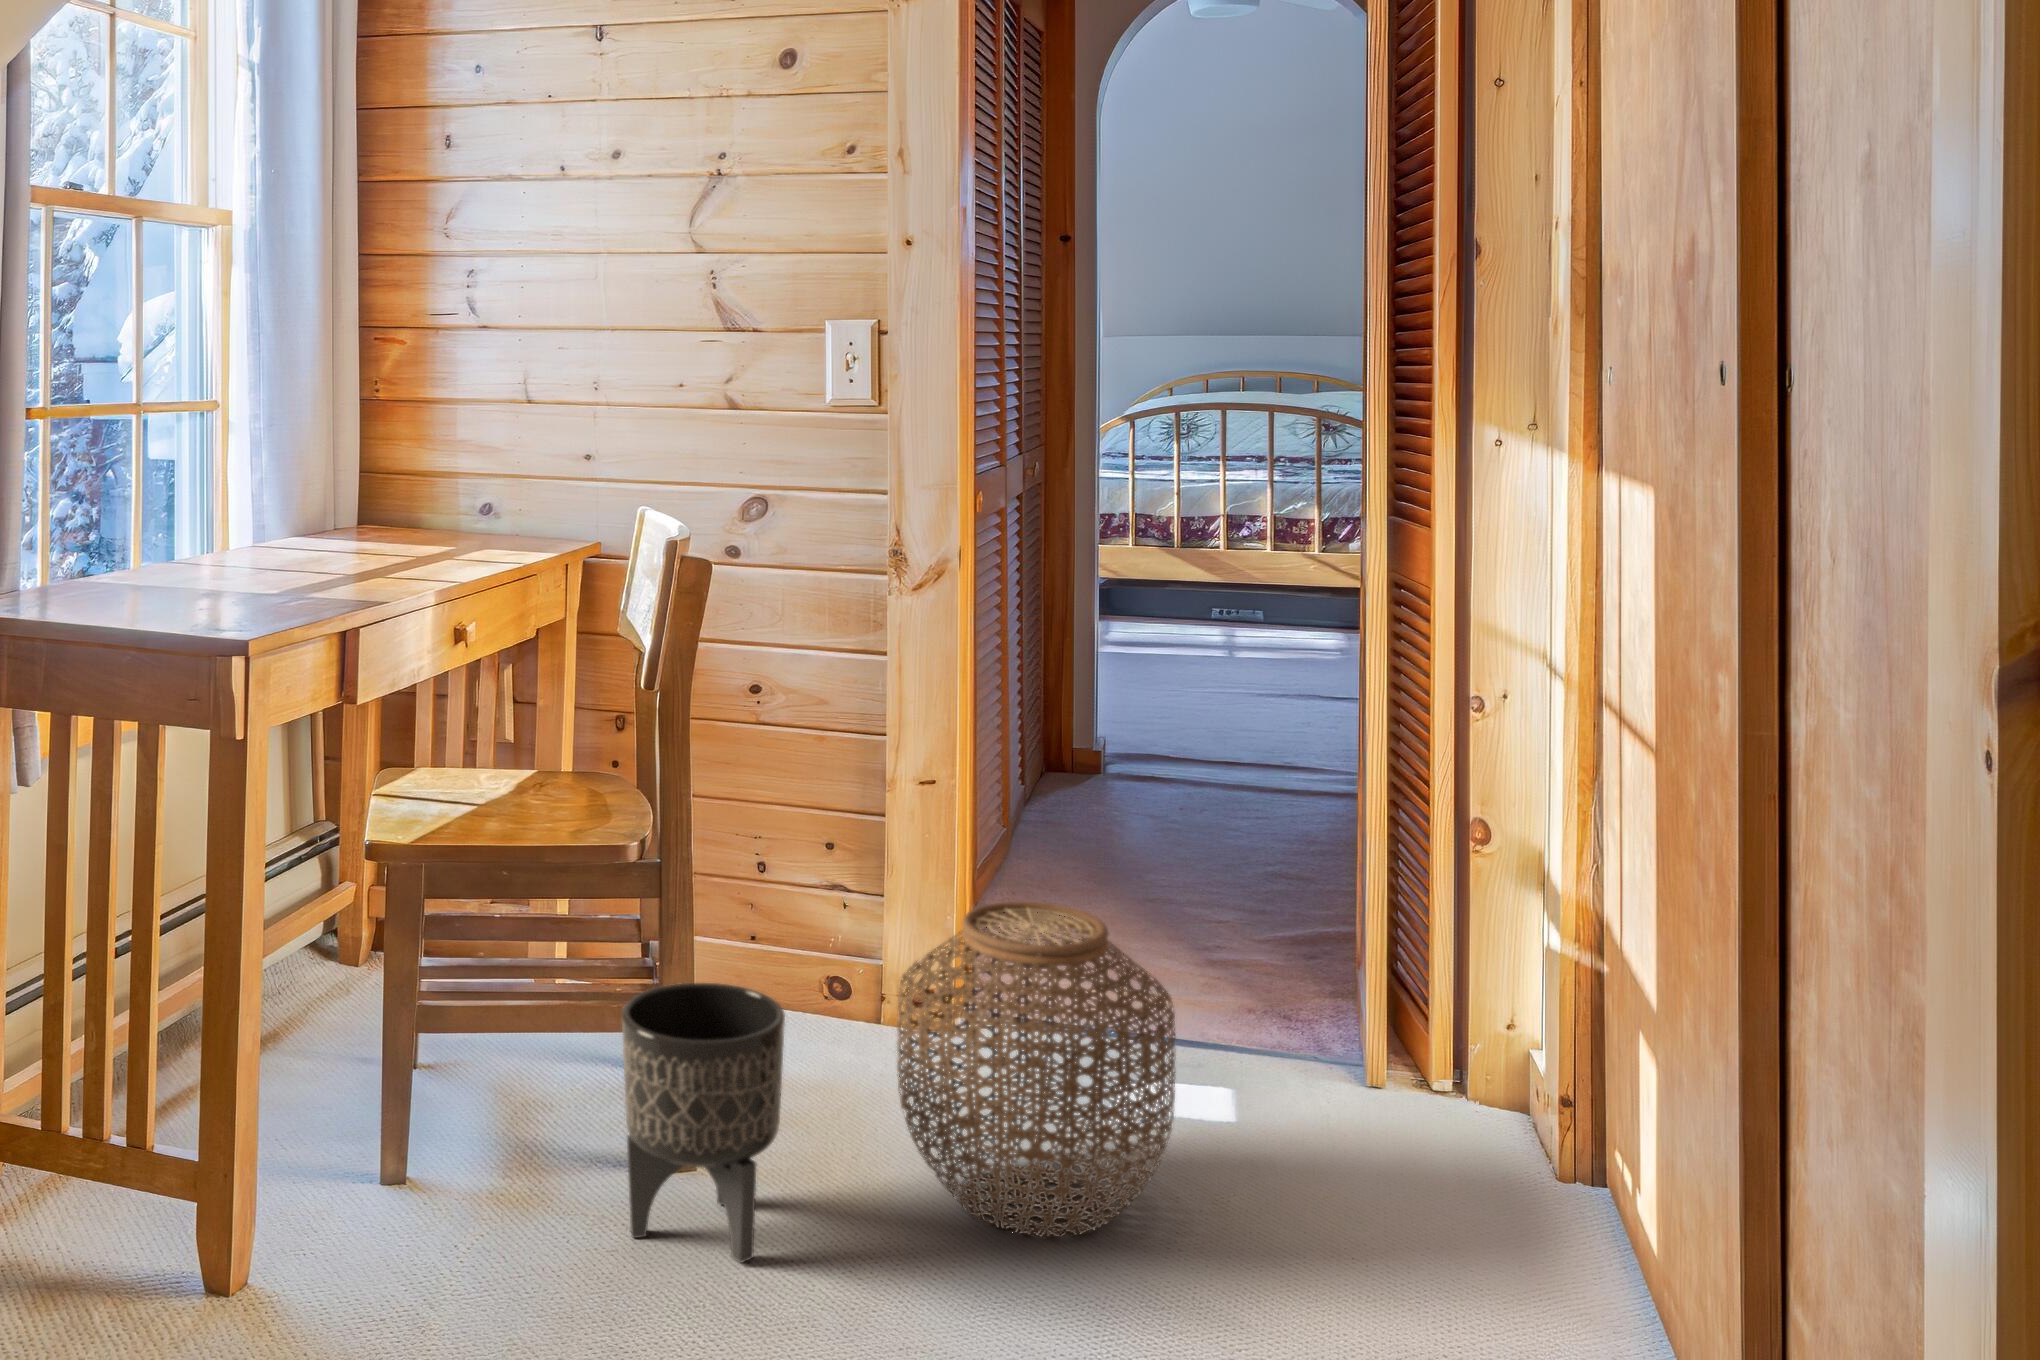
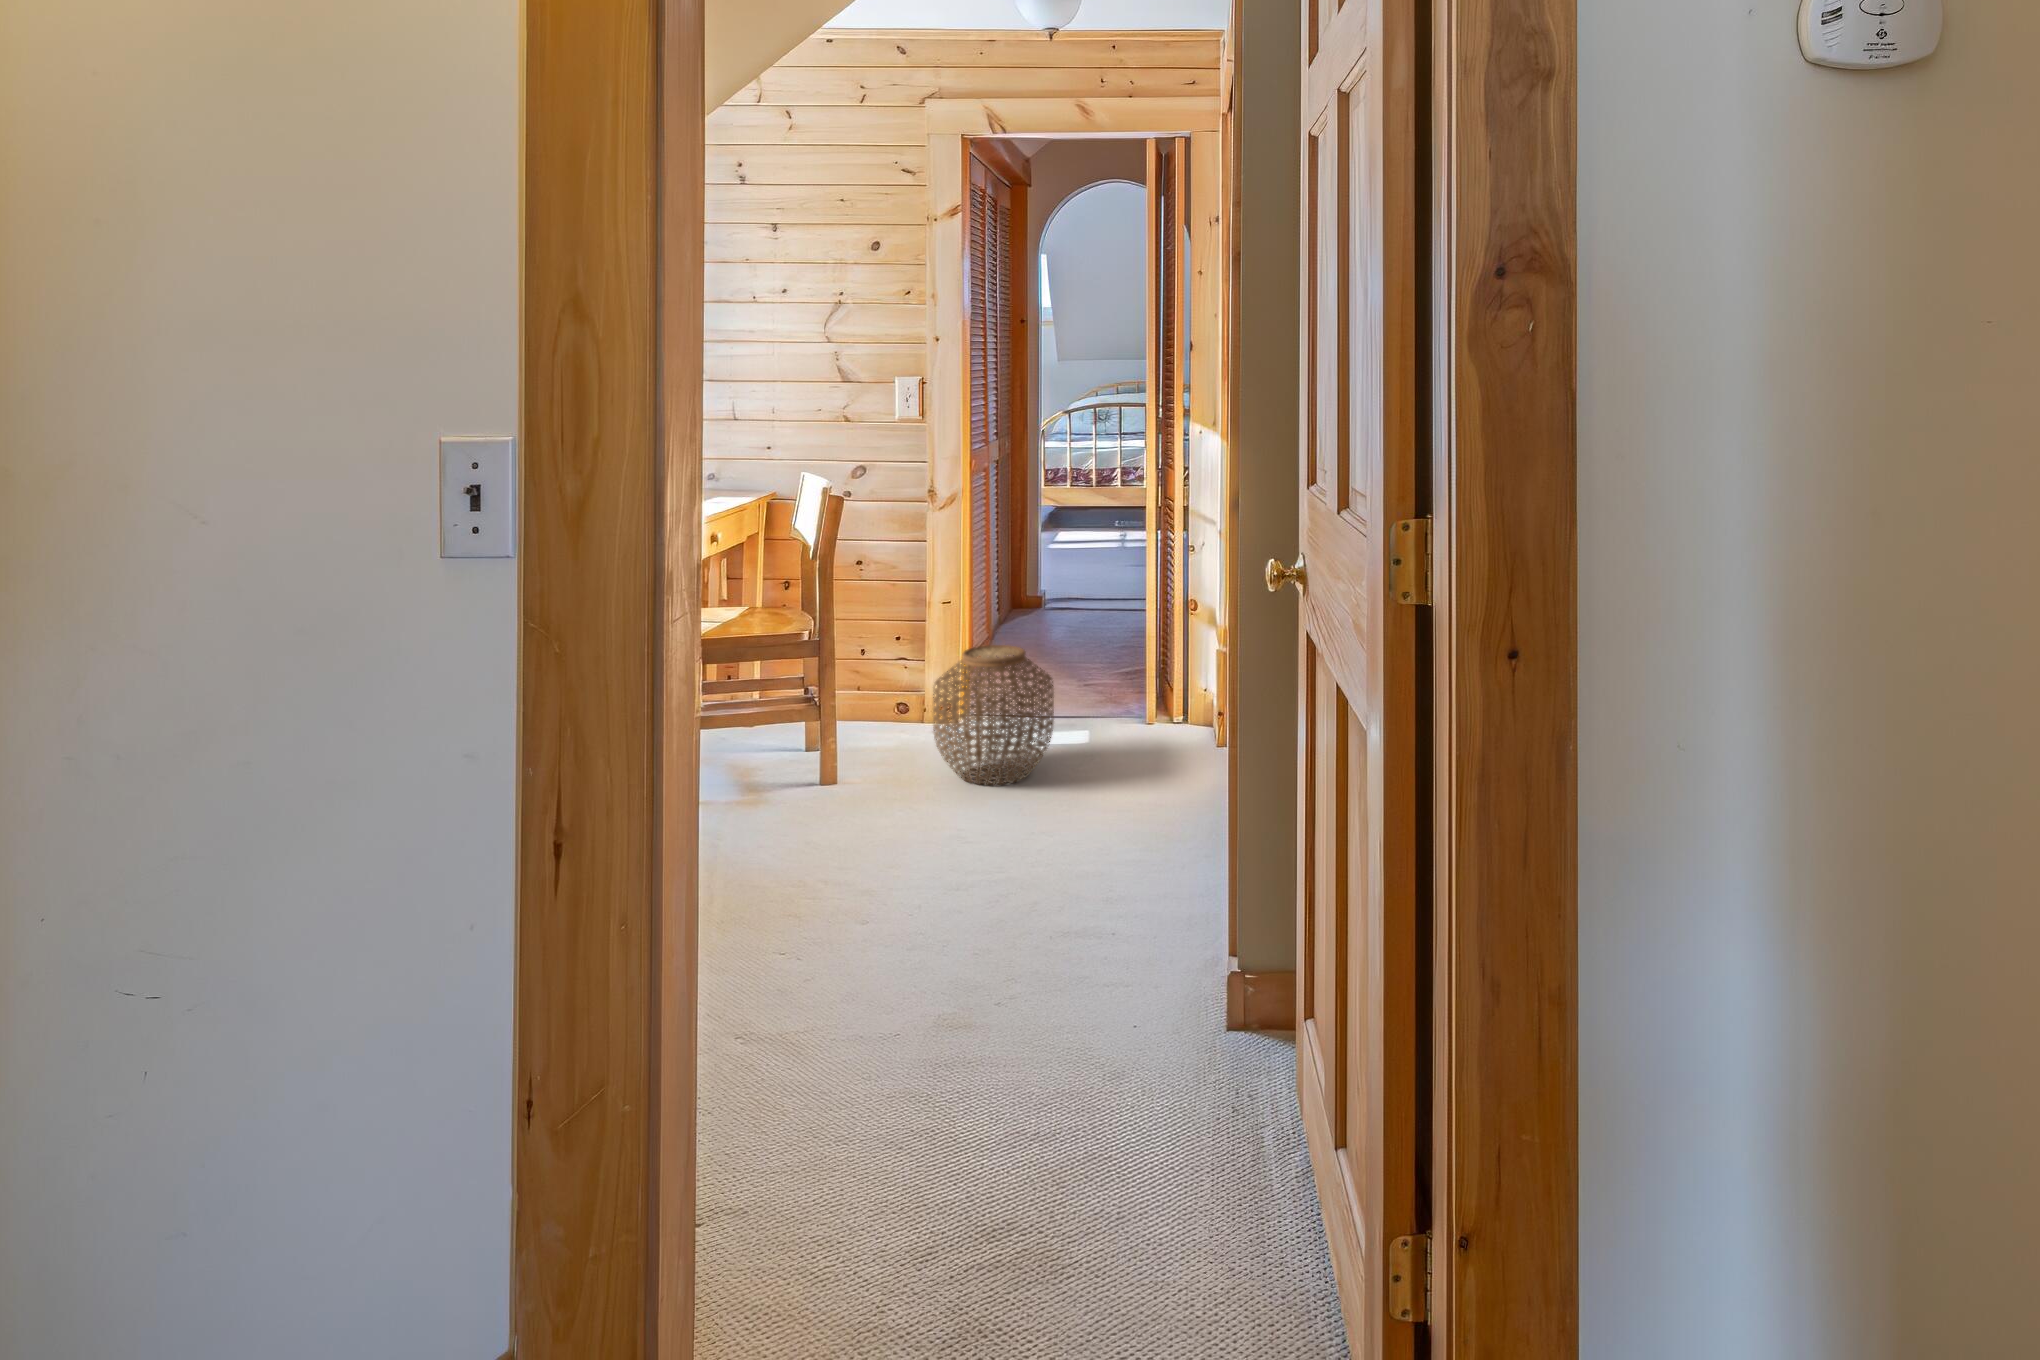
planter: present [622,983,785,1262] -> none [806,691,882,807]

